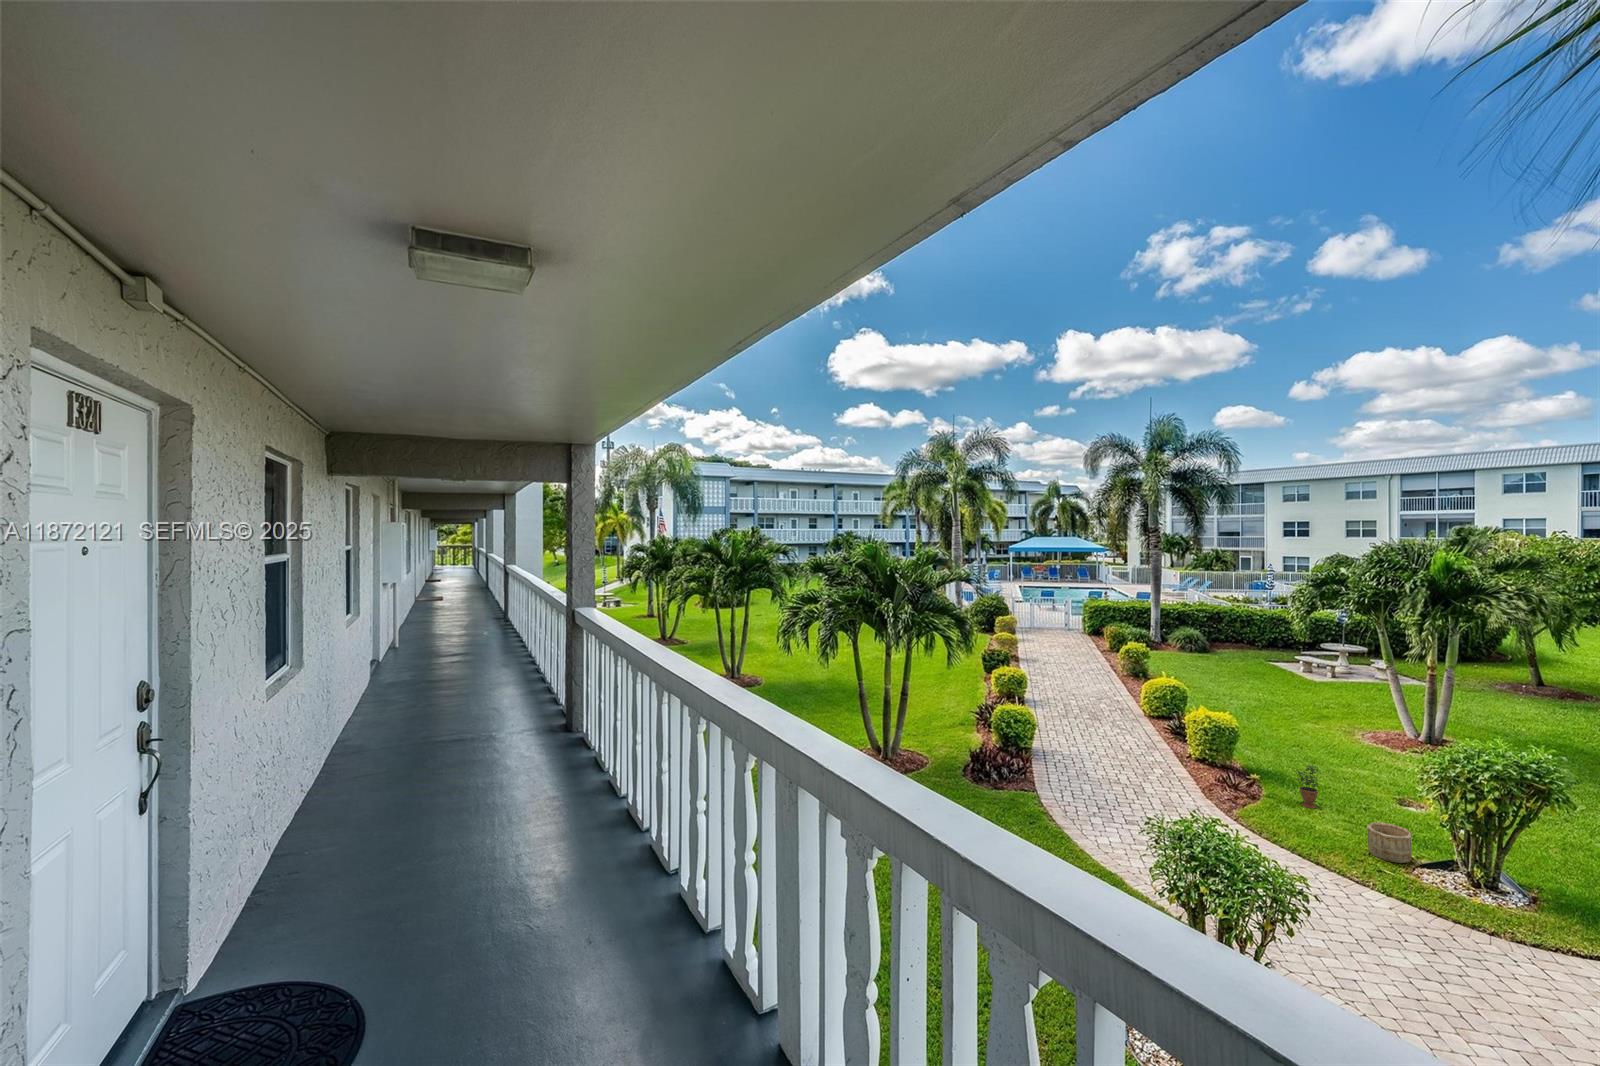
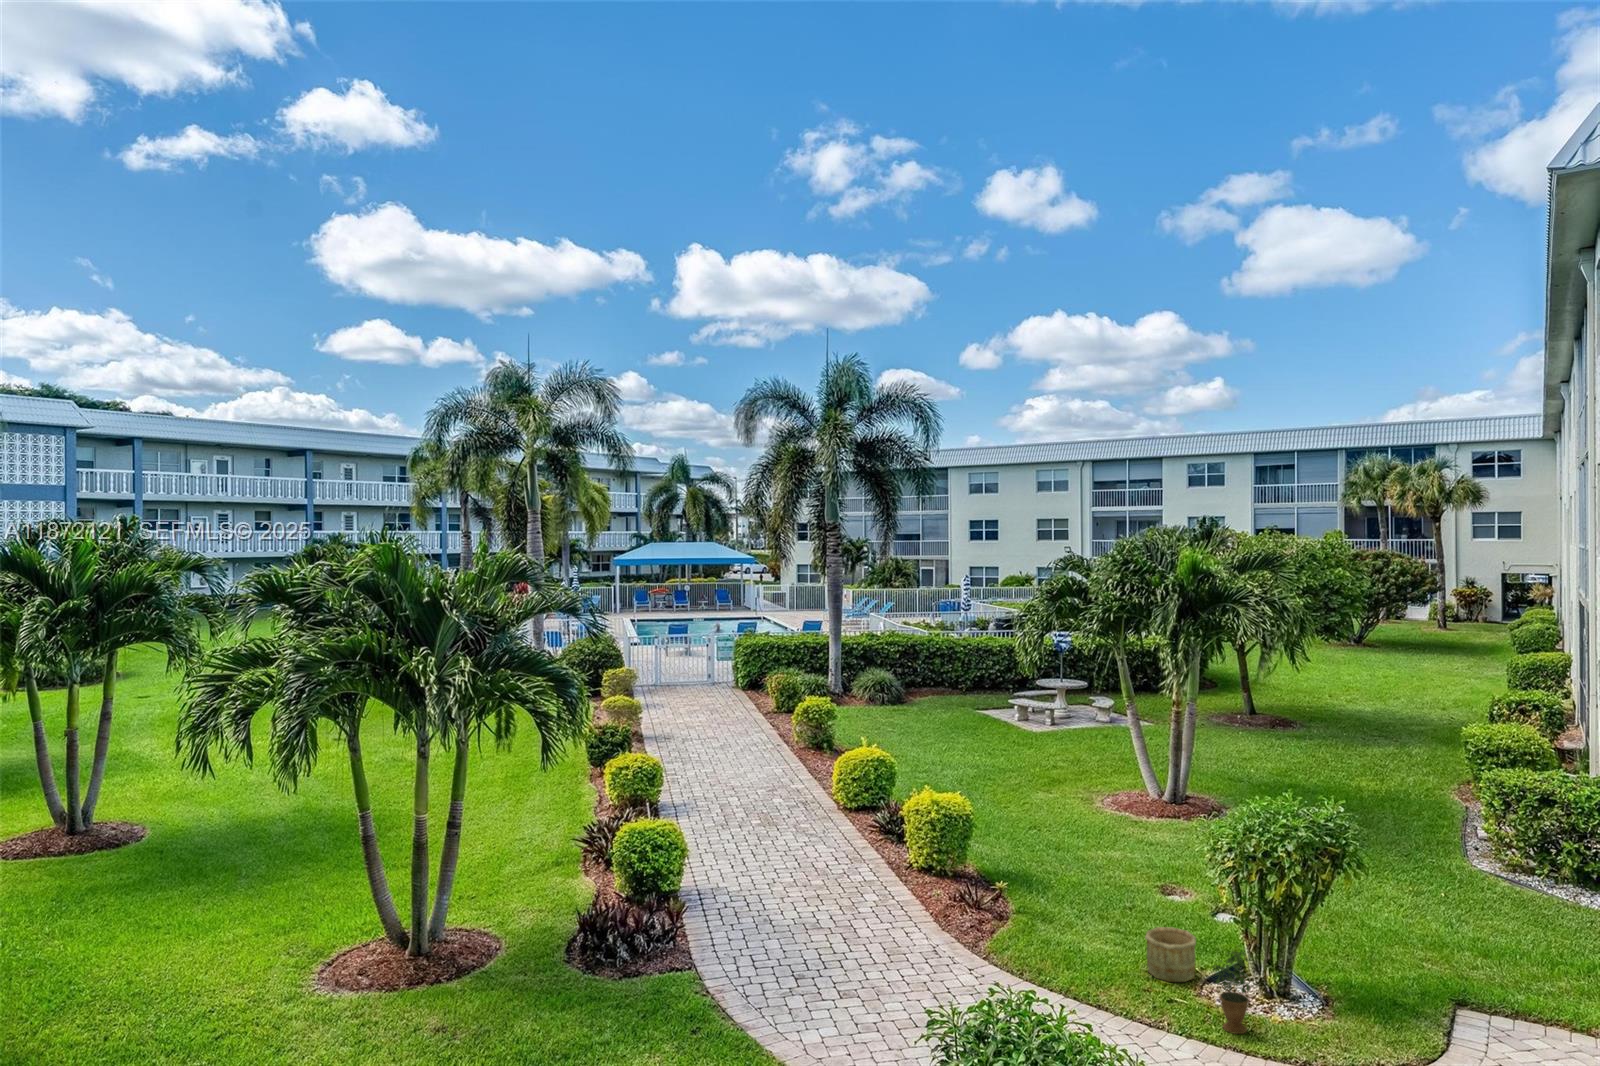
potted plant: present [1296,765,1318,809] -> present [1213,952,1250,1034]

